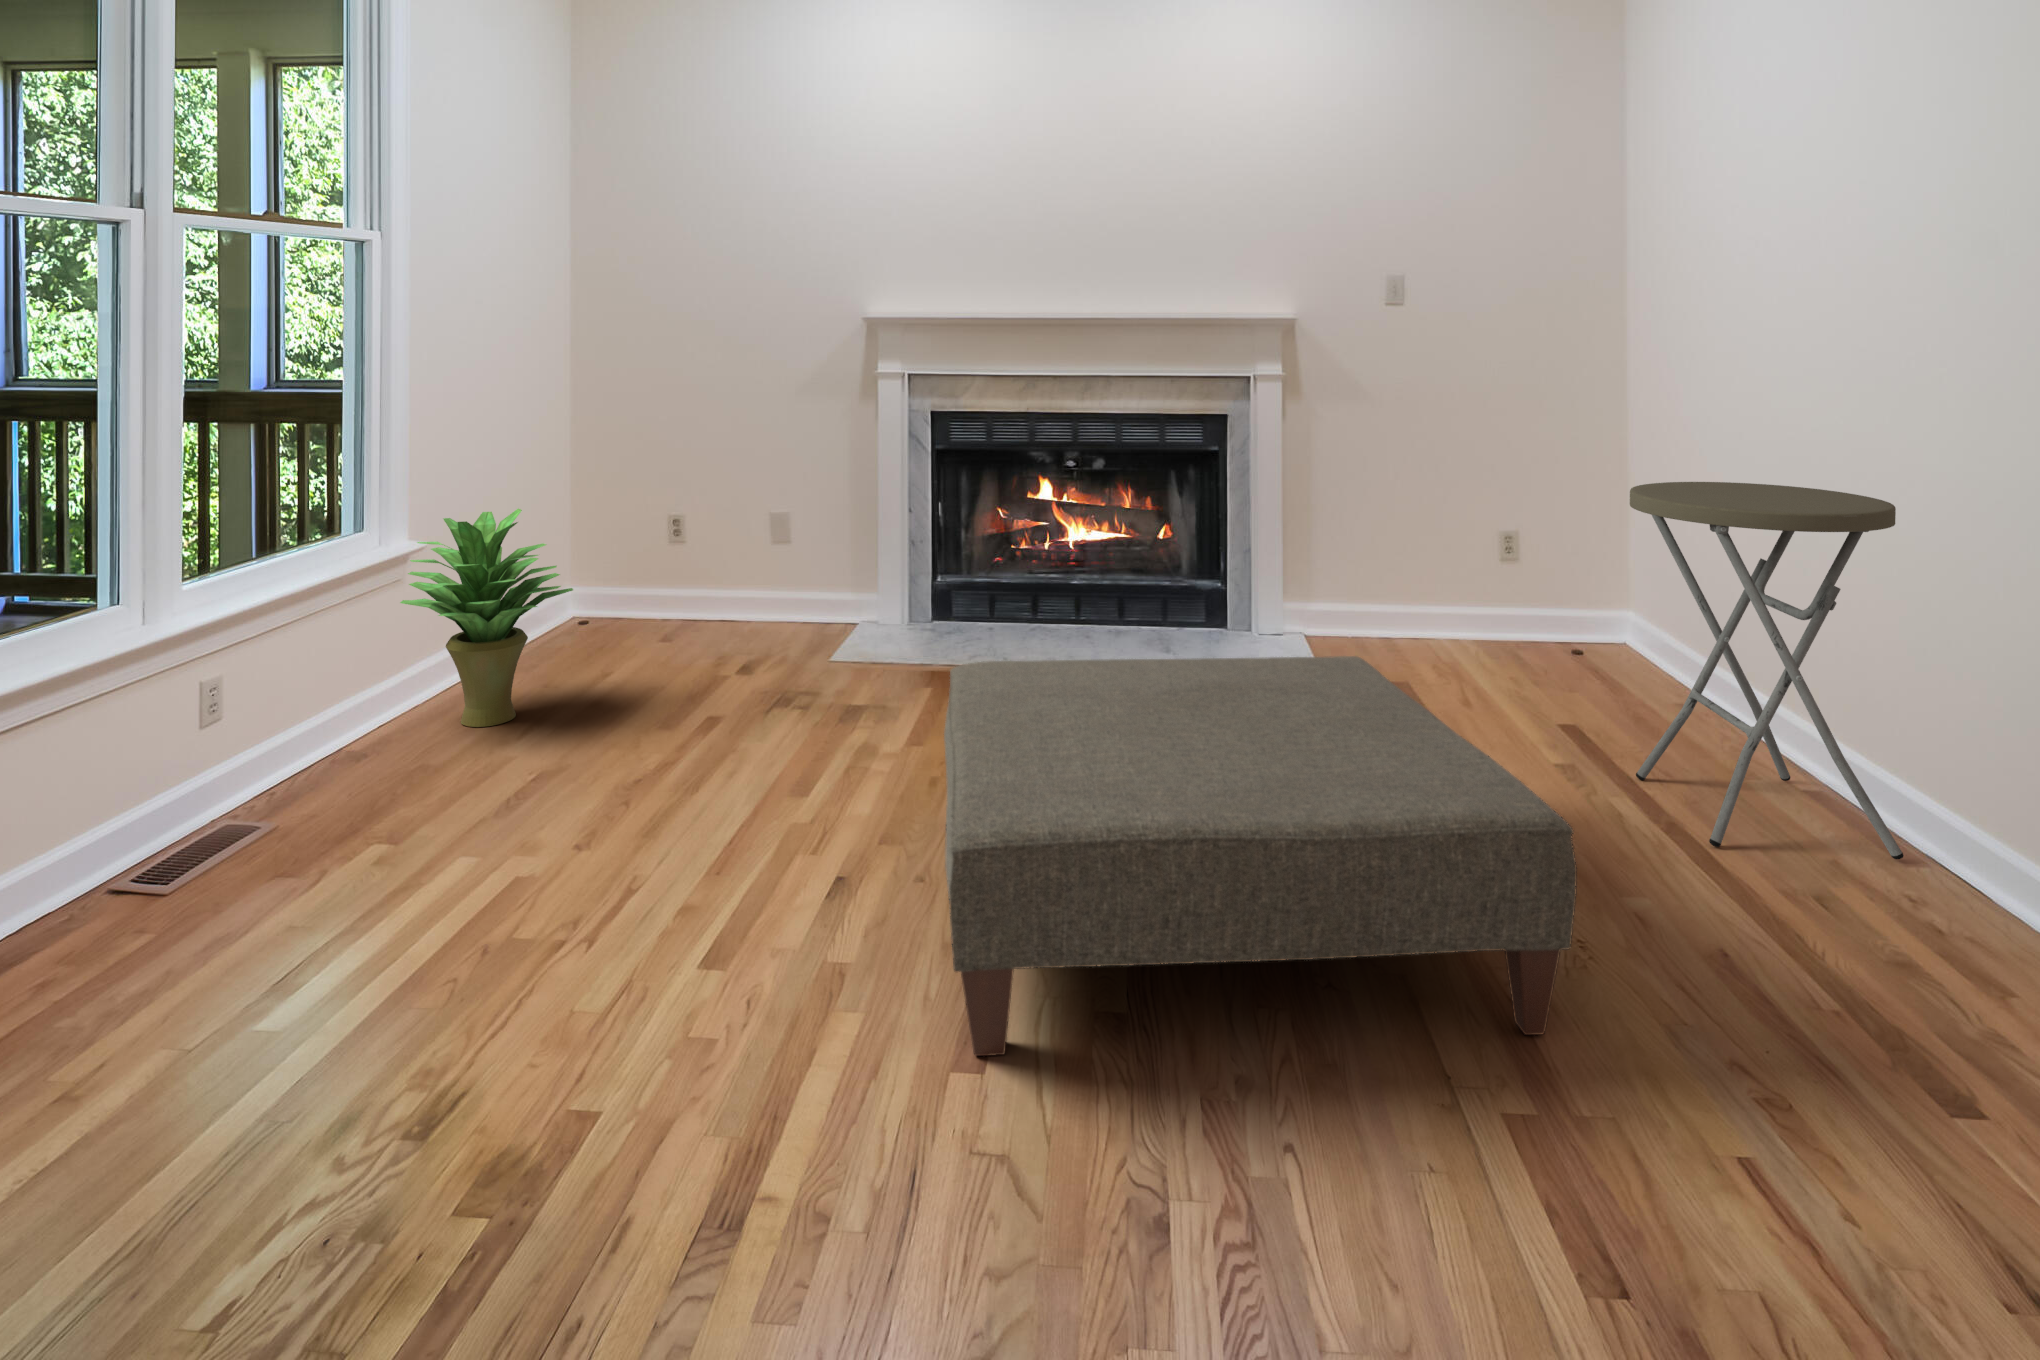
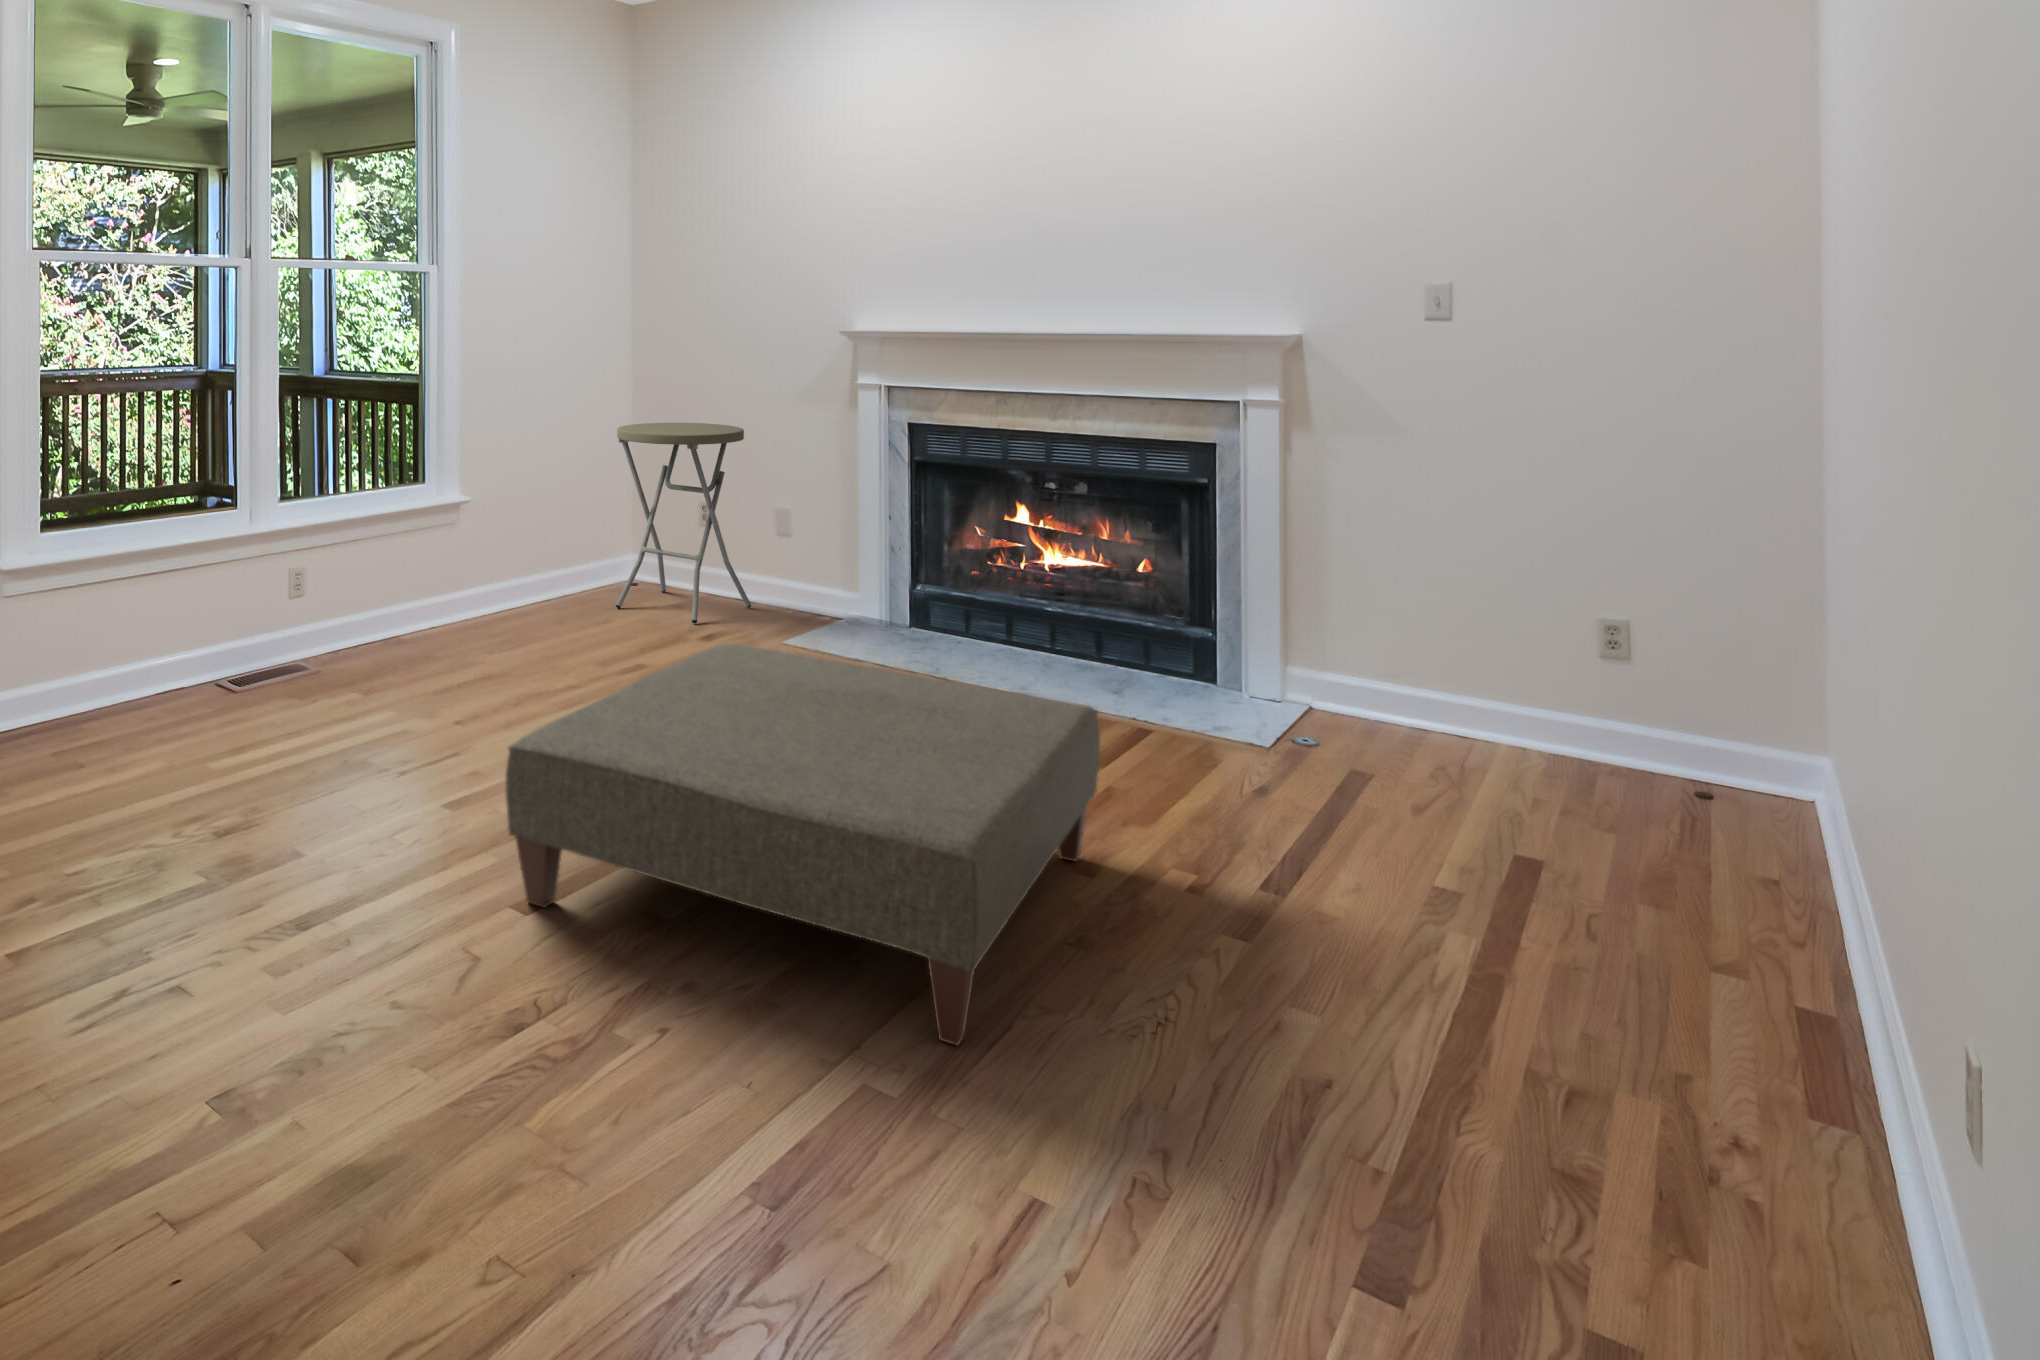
side table: present [1630,482,1904,859] -> present [616,423,751,623]
potted plant: present [400,509,573,727] -> none [426,479,549,640]

